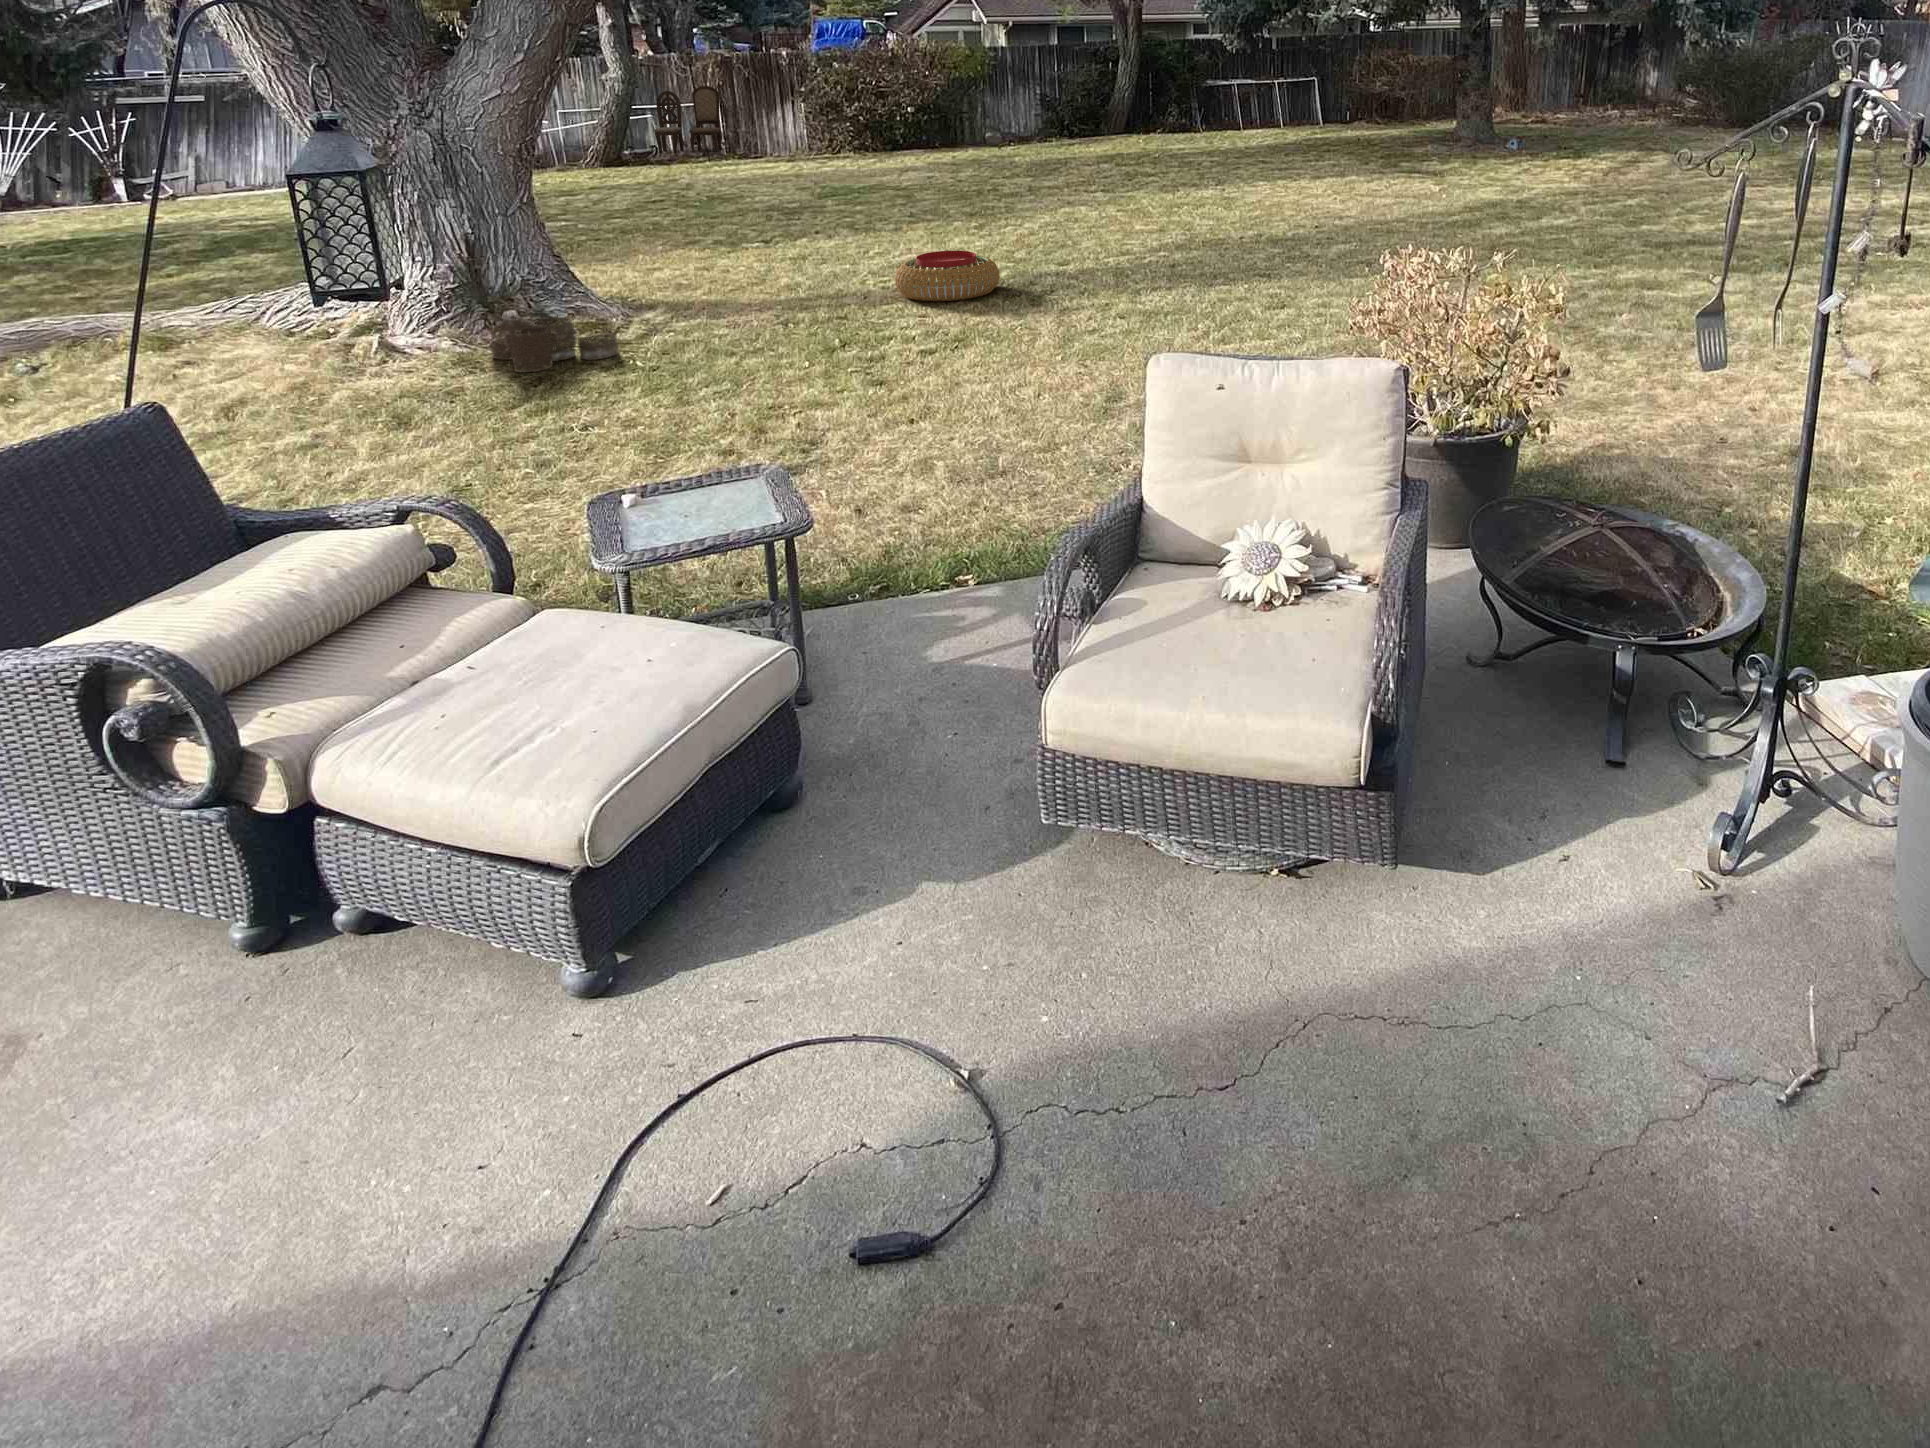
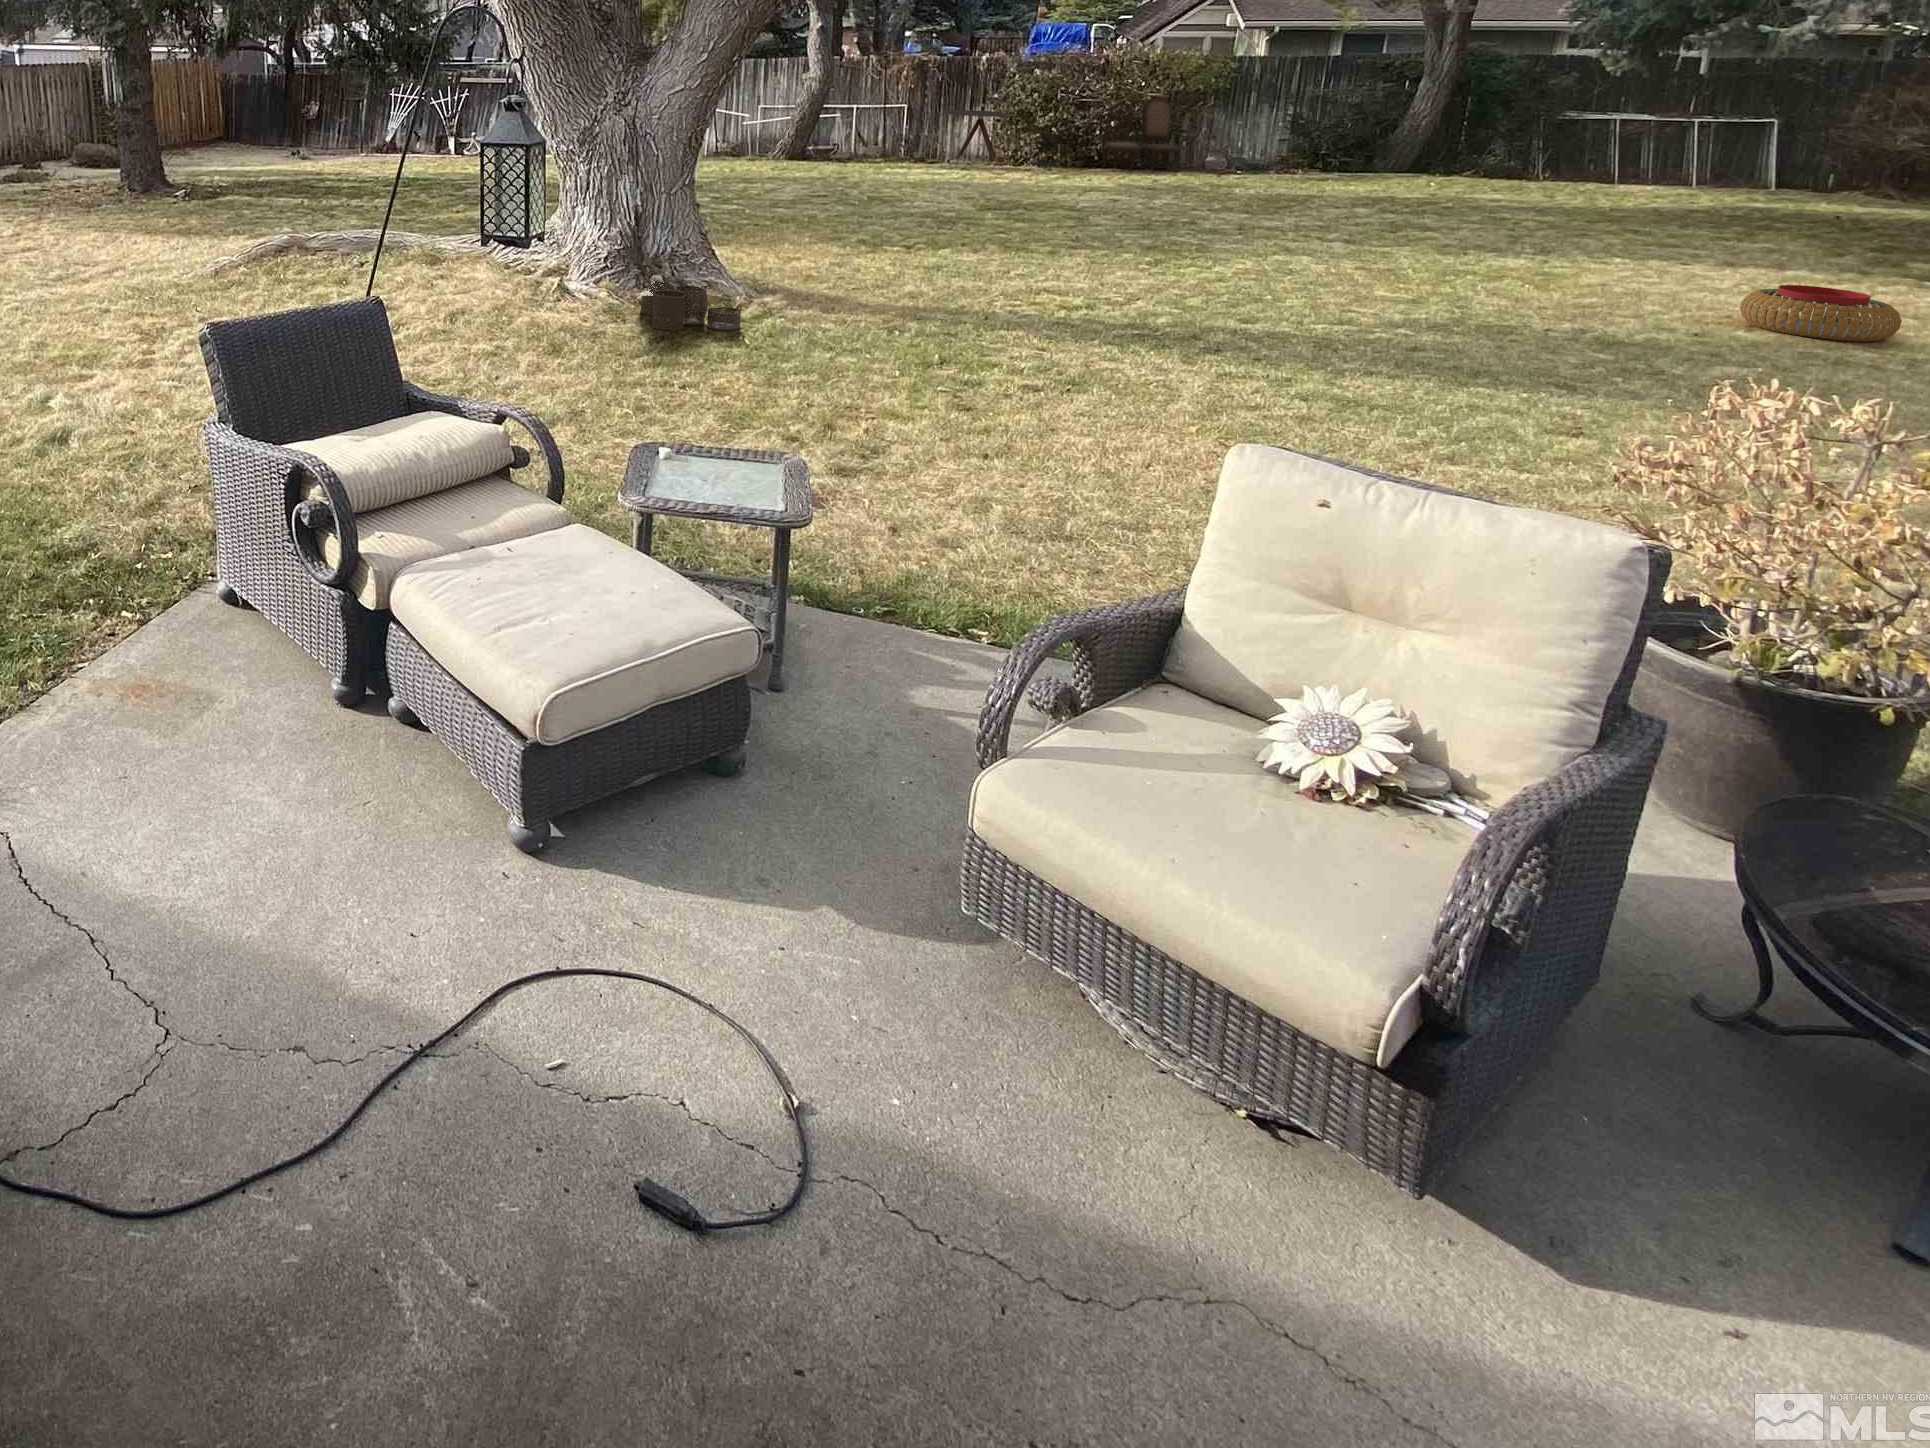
dining chair: present [654,86,722,153] -> present [1102,98,1181,171]
round table: none [756,105,824,153] -> present [945,110,1017,160]
potted tree: none [843,108,871,152] -> present [1035,120,1062,166]
pouf: present [895,251,1000,301] -> present [1739,285,1902,342]

